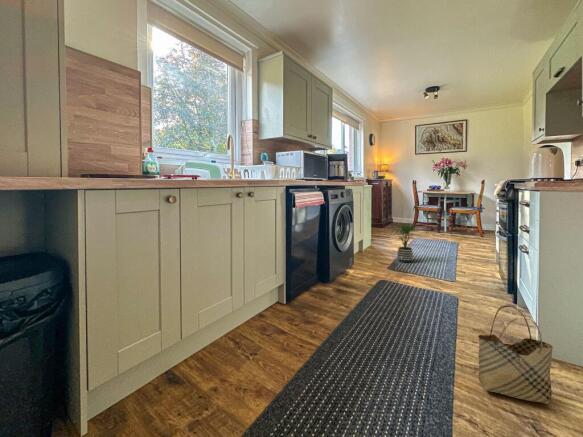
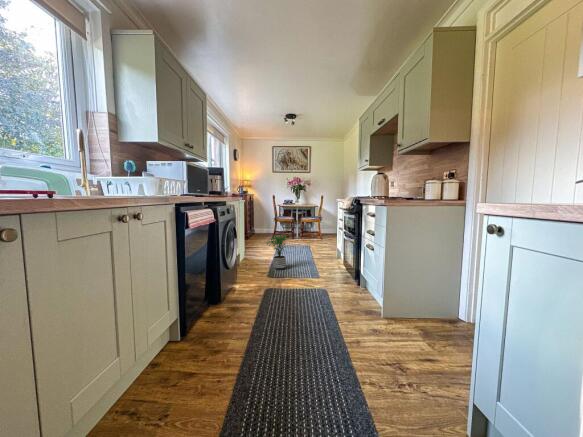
woven basket: present [478,305,553,404] -> none [369,293,414,364]

